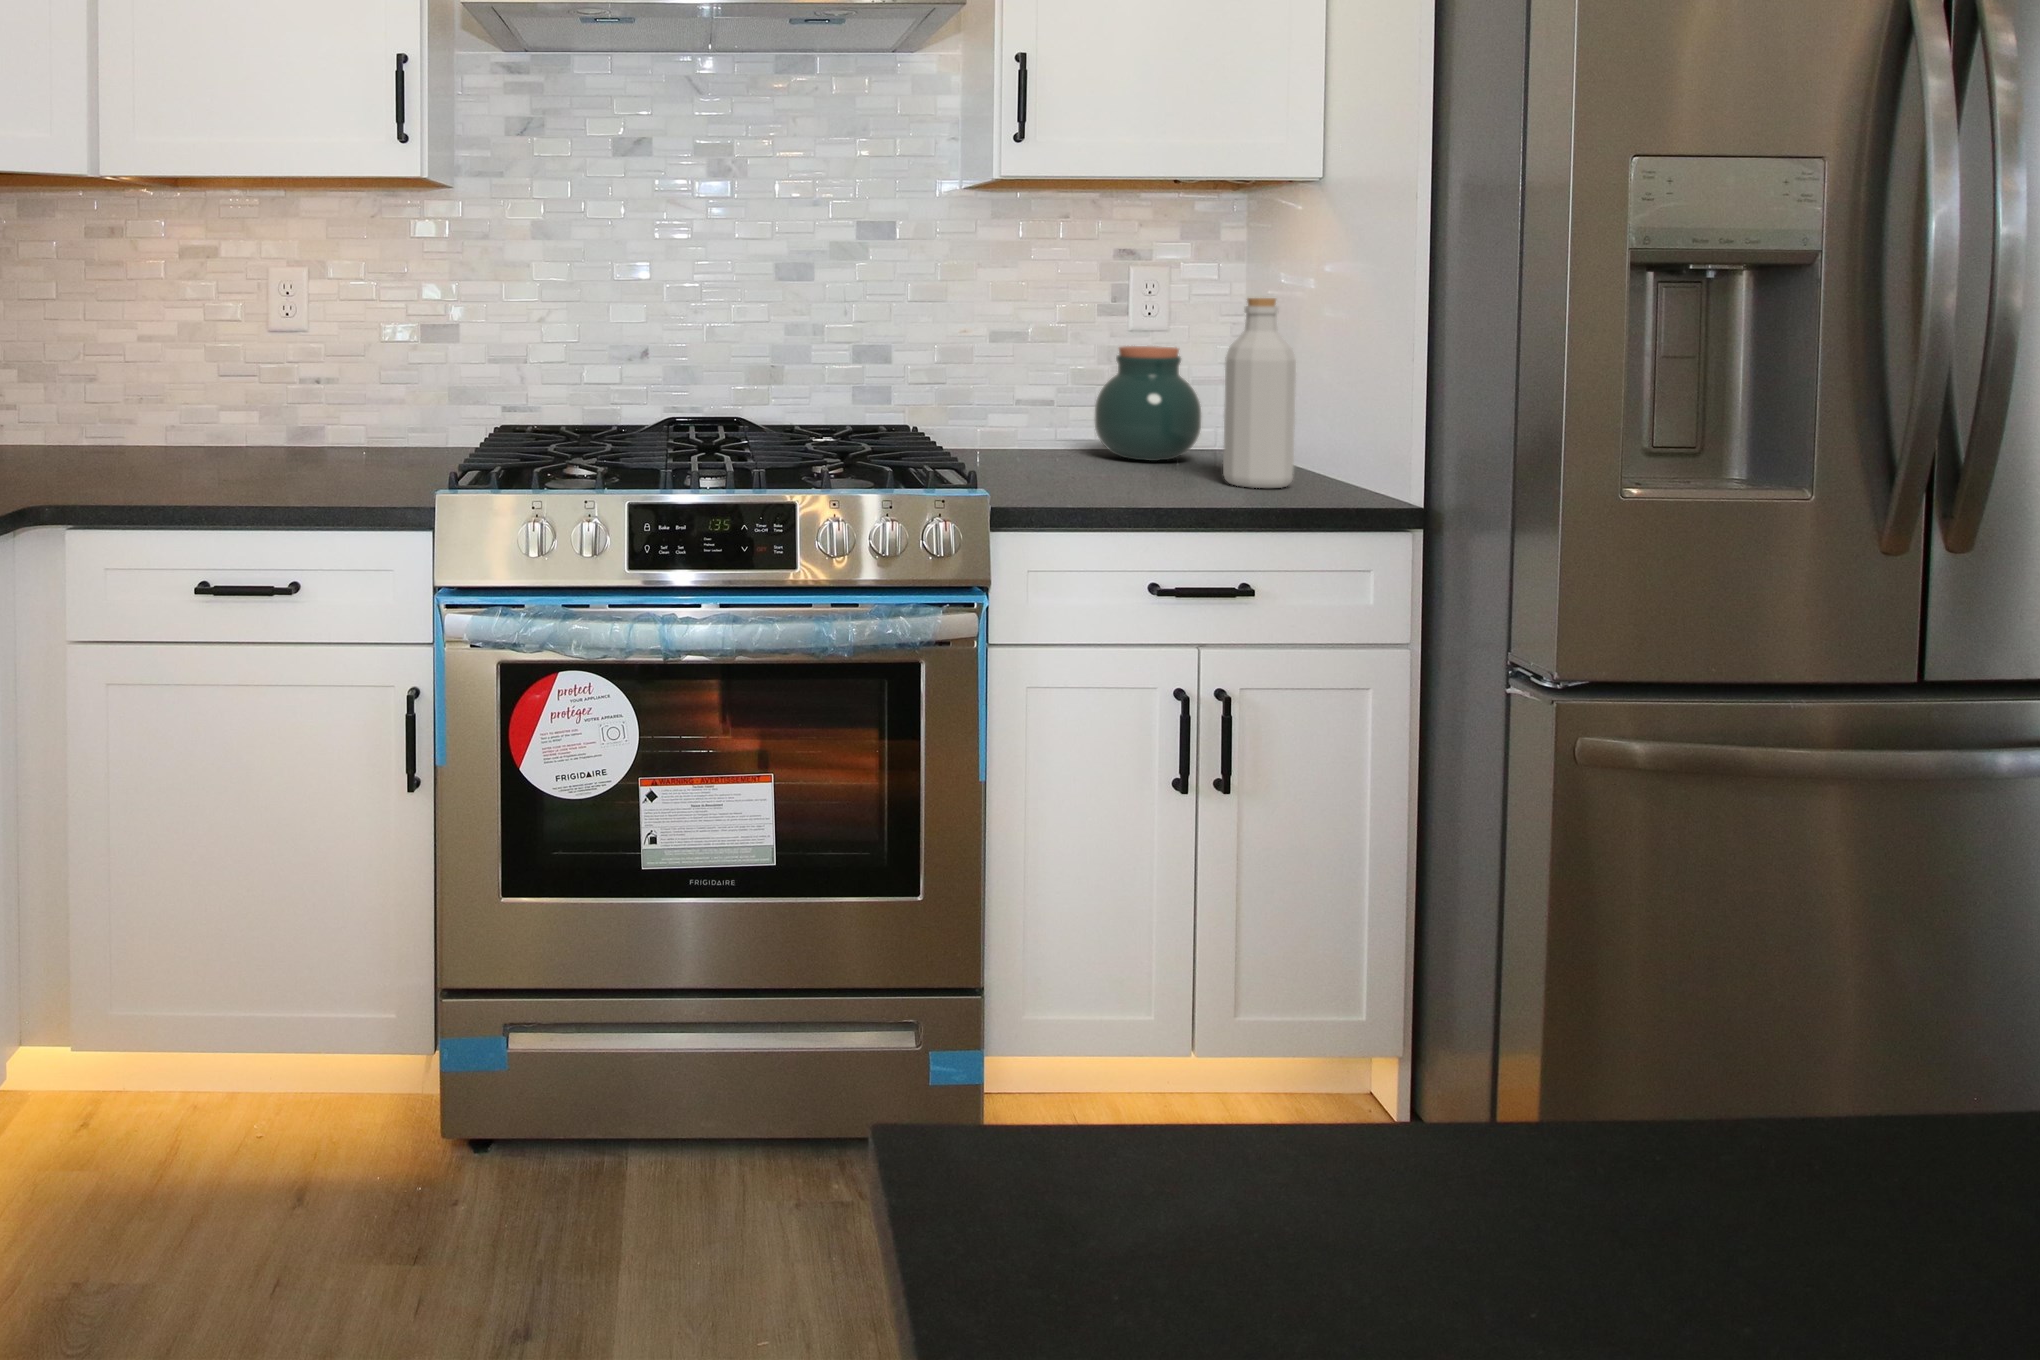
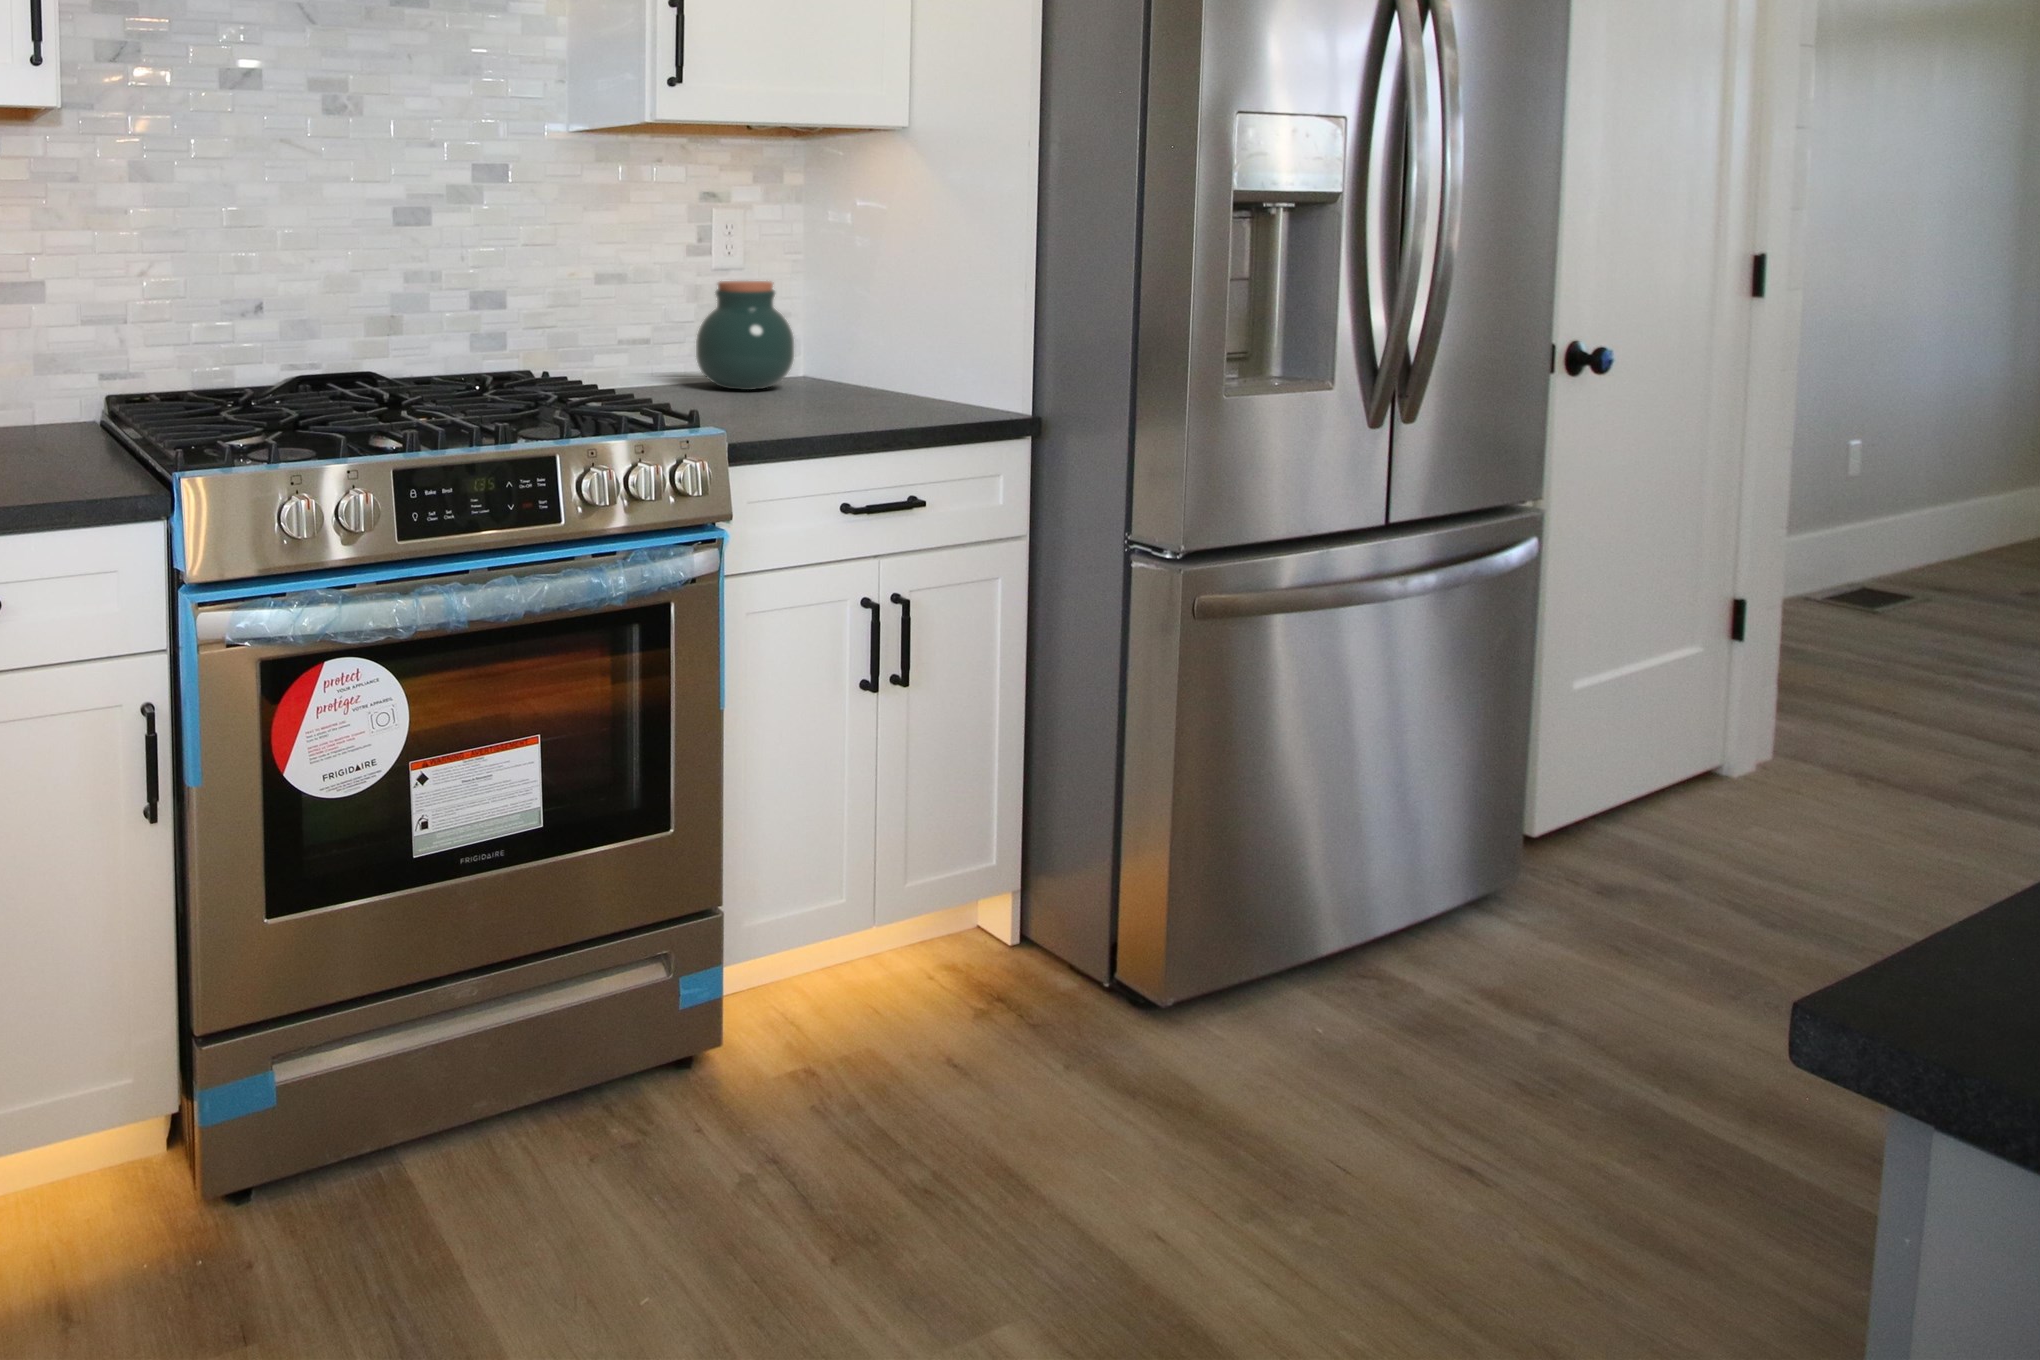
bottle: present [1223,298,1296,488] -> none [847,233,913,408]

